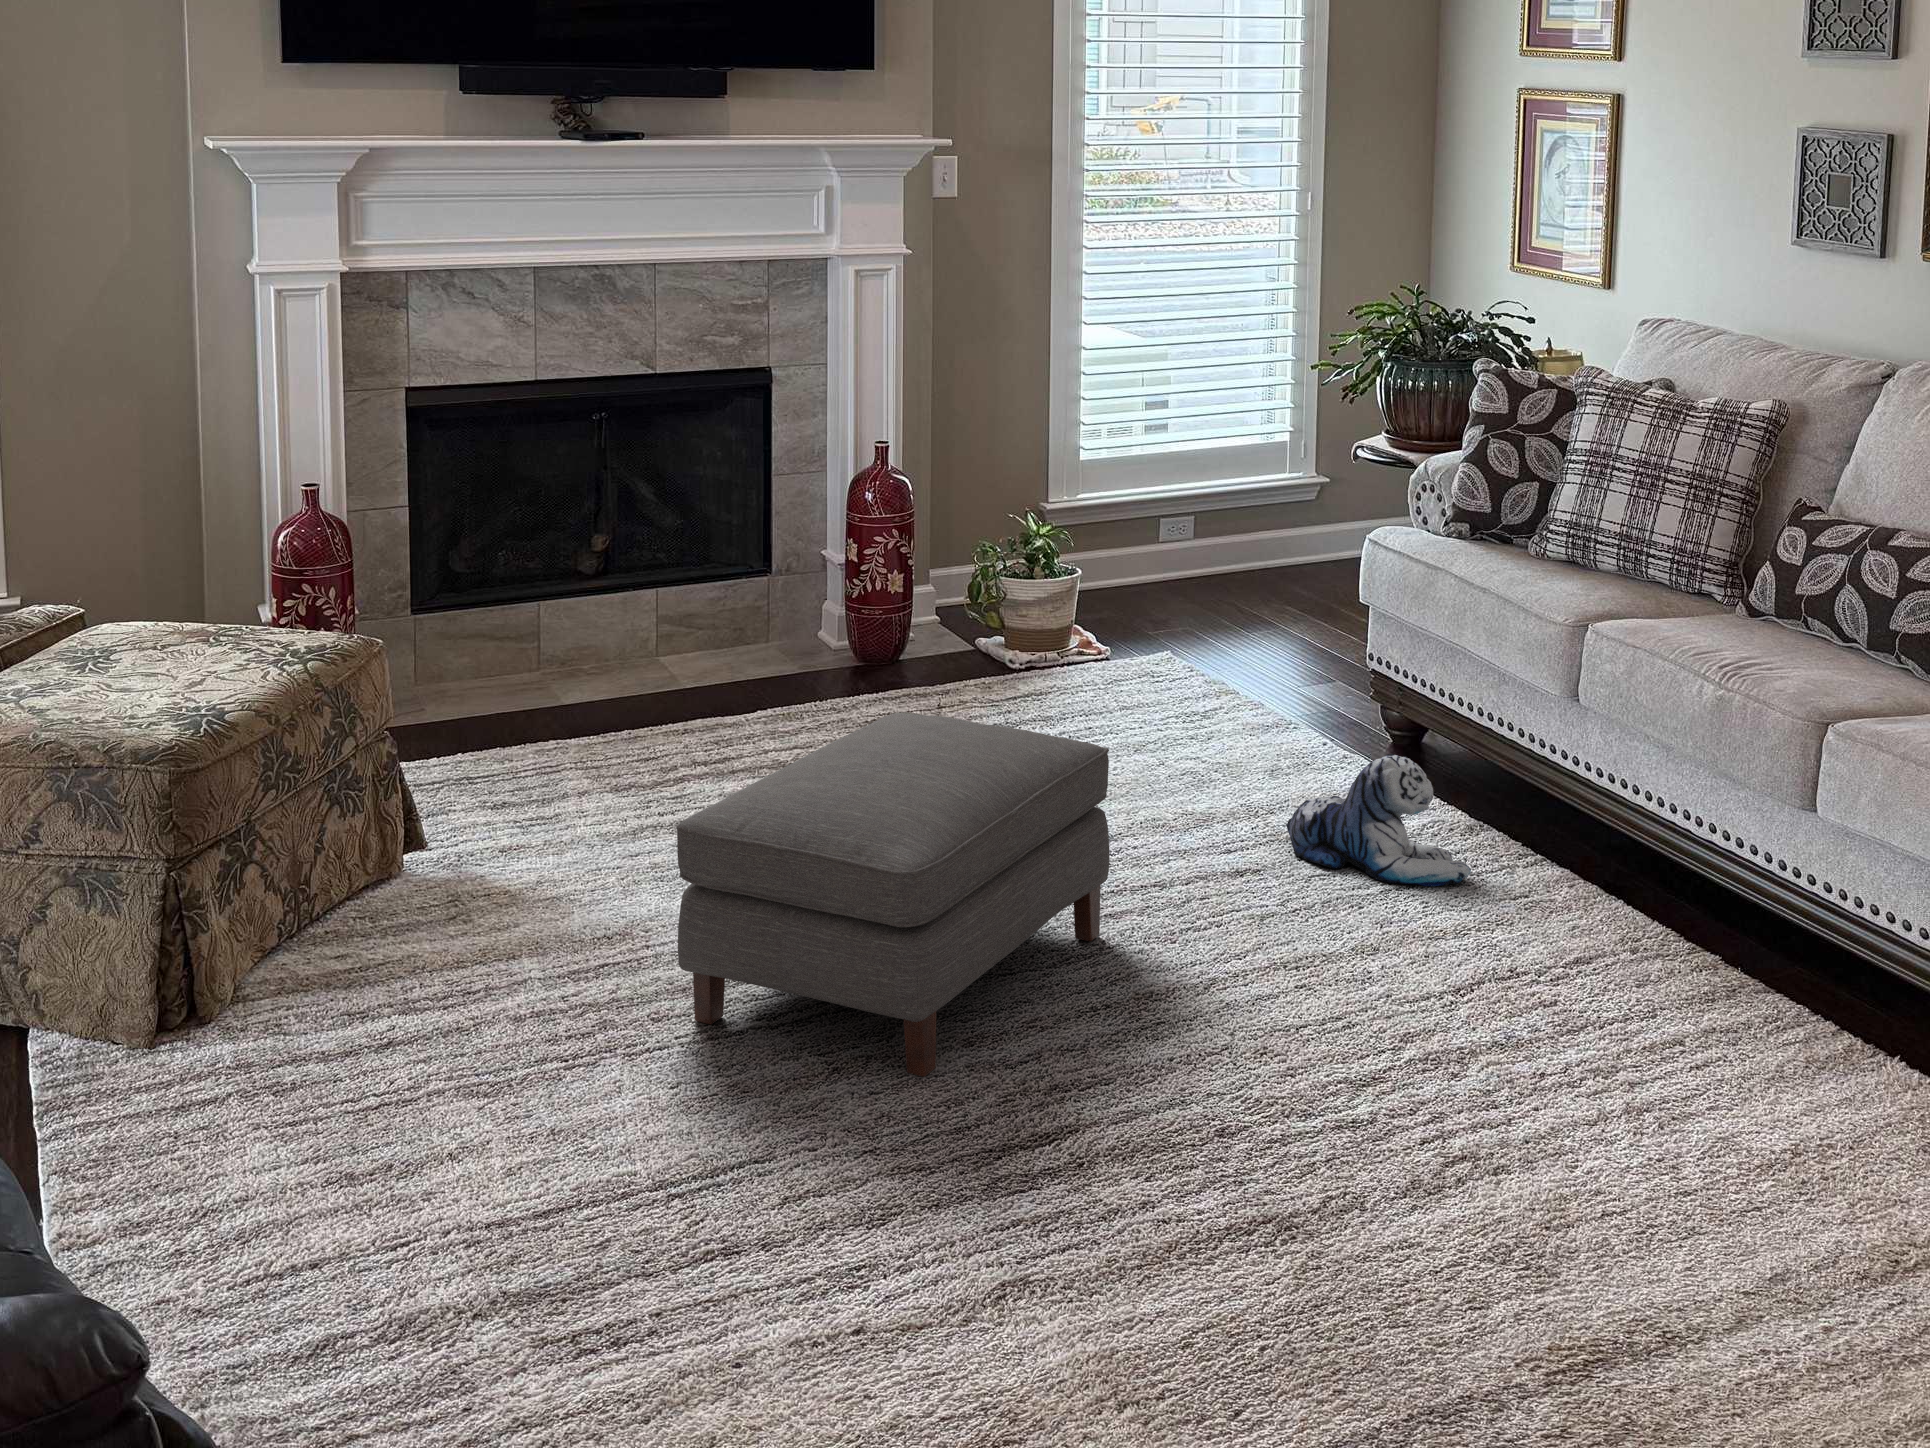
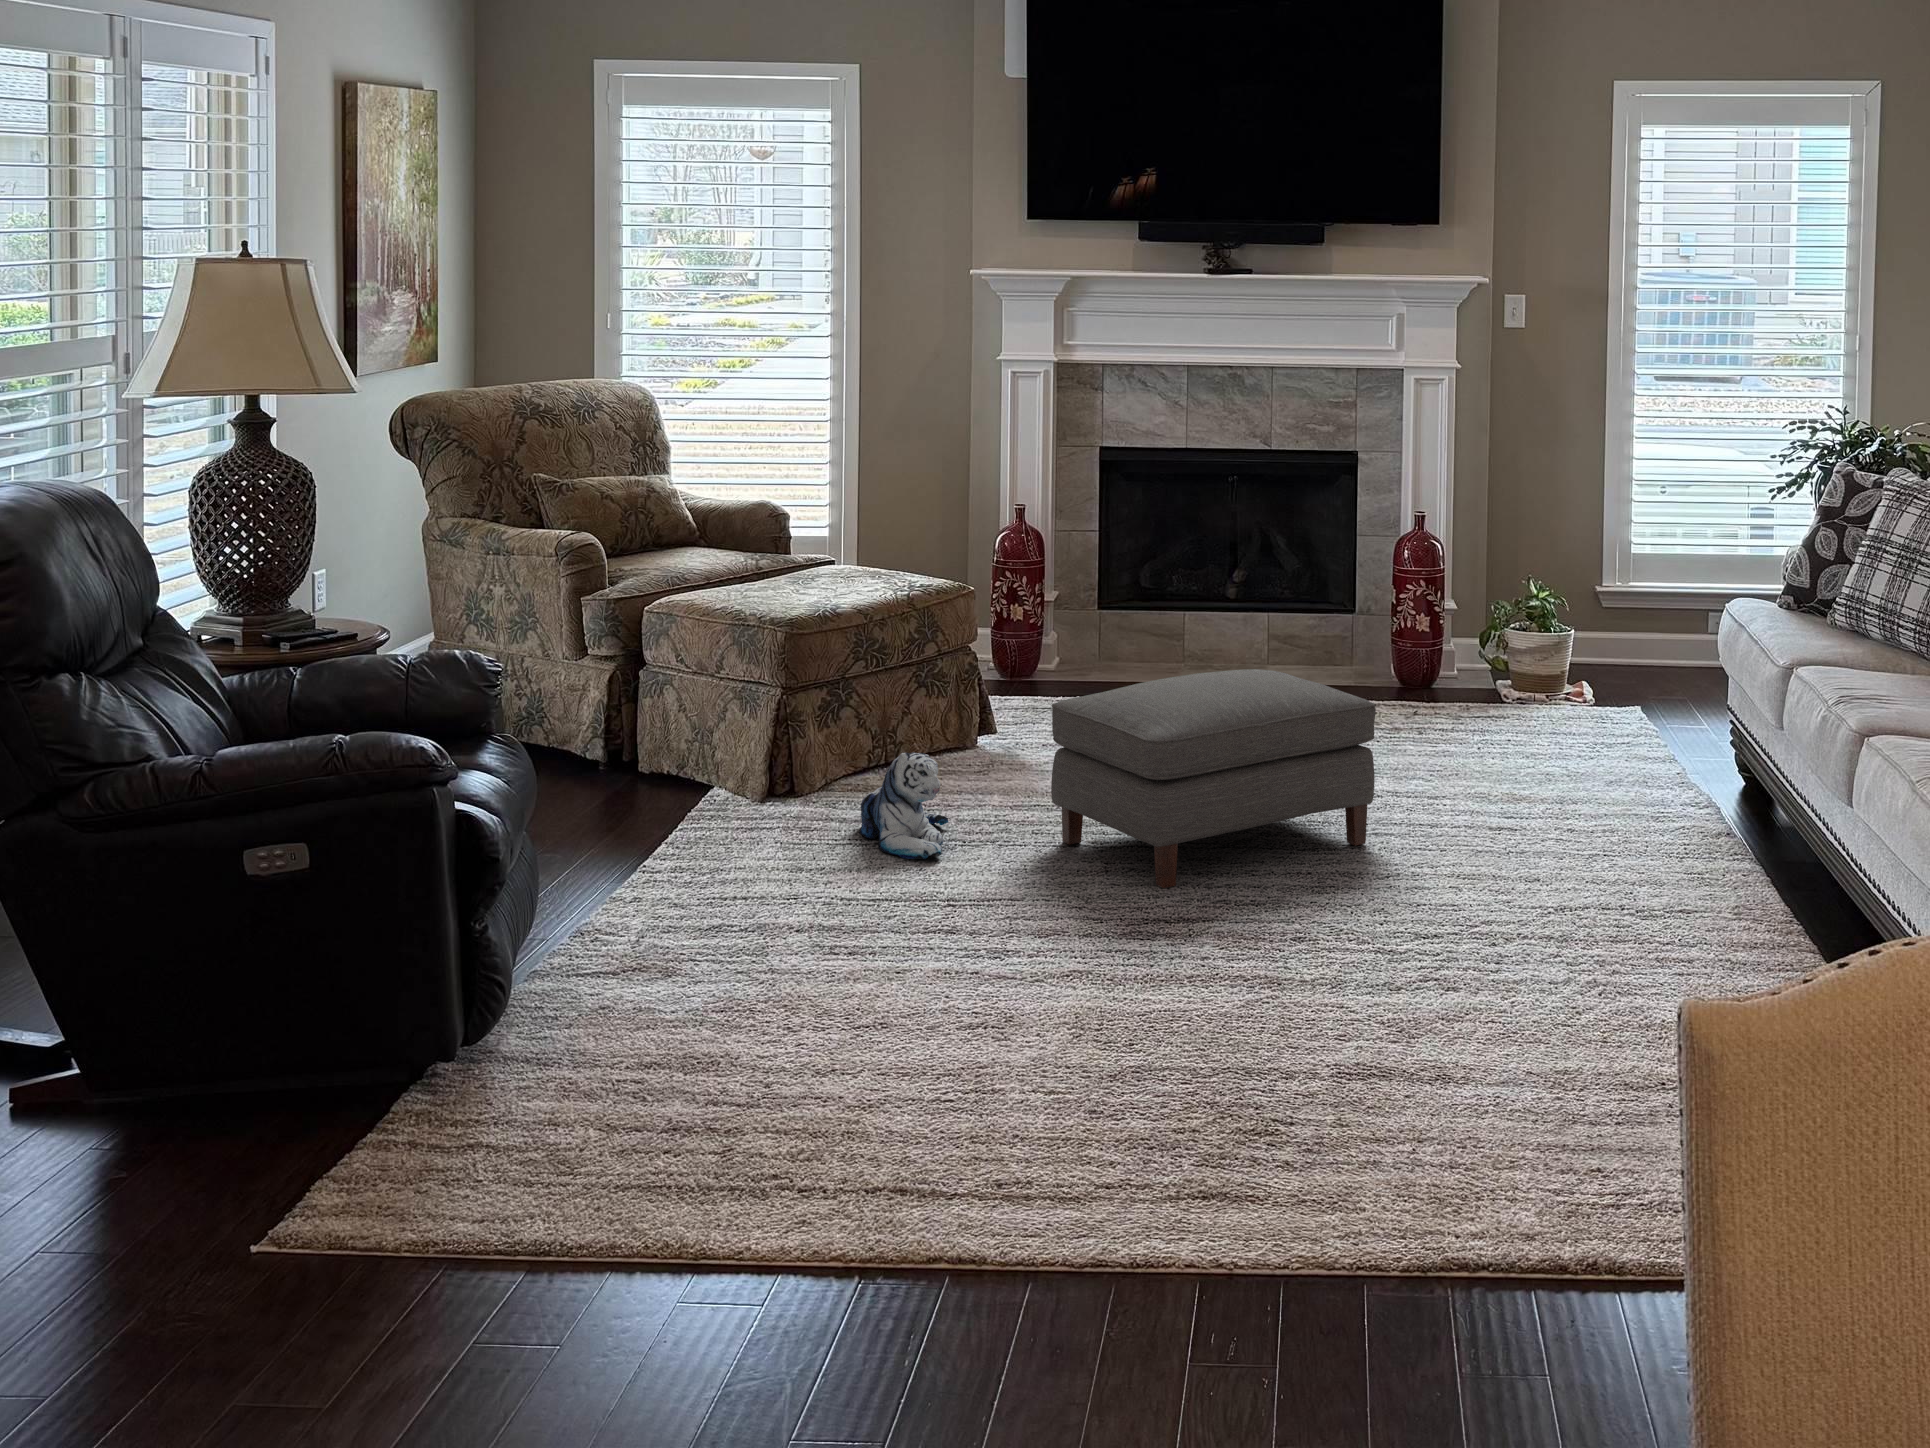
plush toy: present [1287,754,1471,886] -> present [859,752,948,859]

